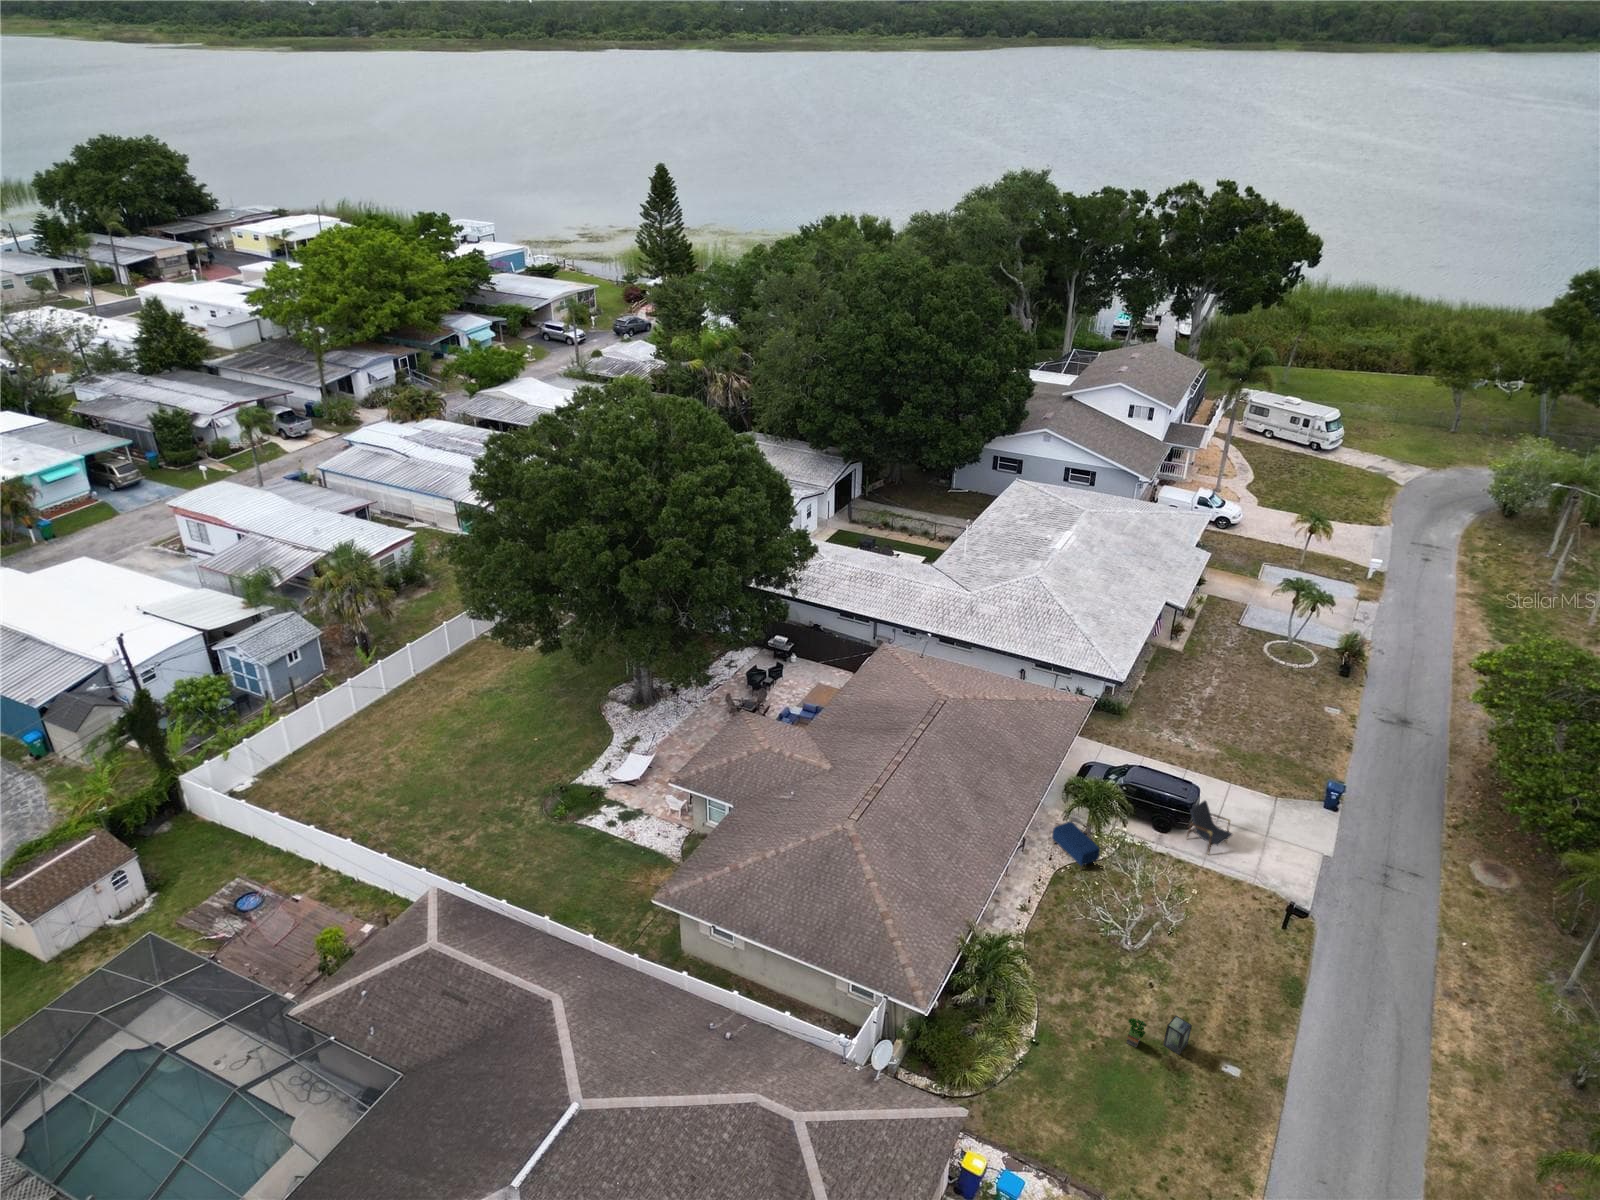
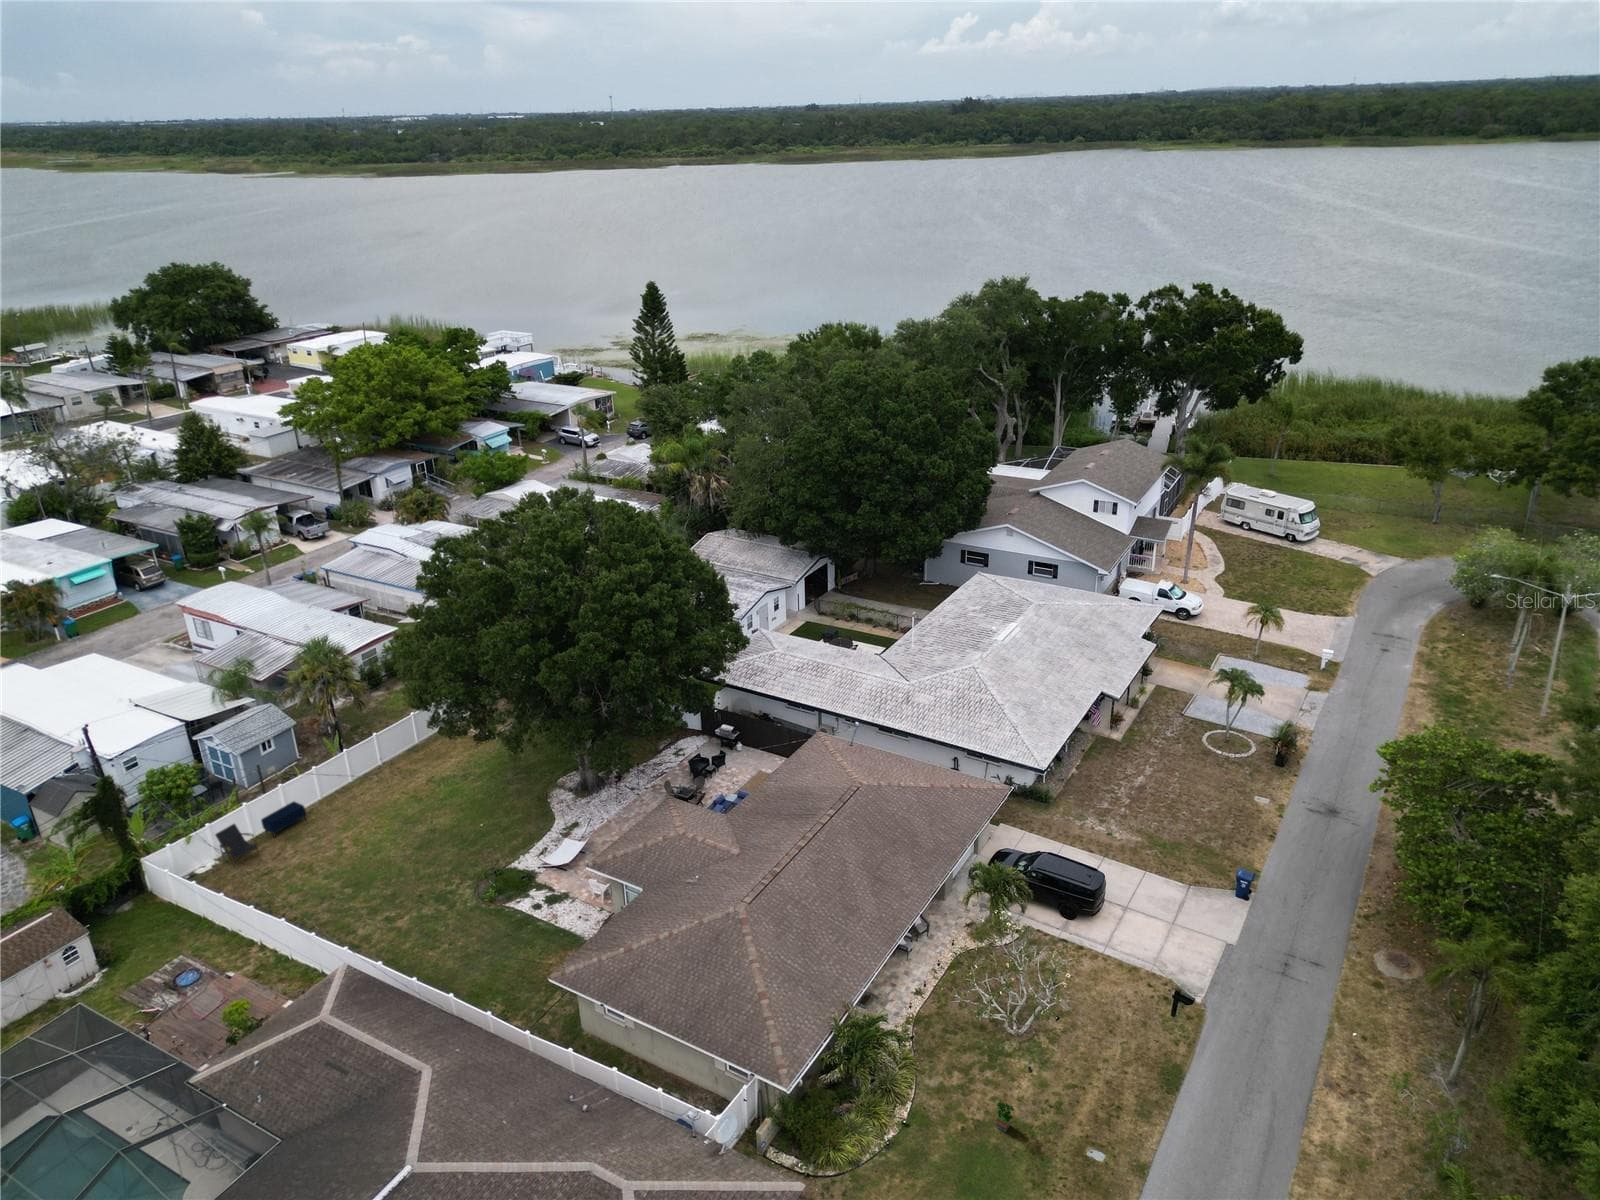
lounge chair: present [1186,801,1232,854] -> present [216,824,259,866]
bench: present [1052,822,1100,870] -> present [261,802,306,837]
storage box: present [1163,1016,1192,1055] -> none [1032,1100,1058,1141]

